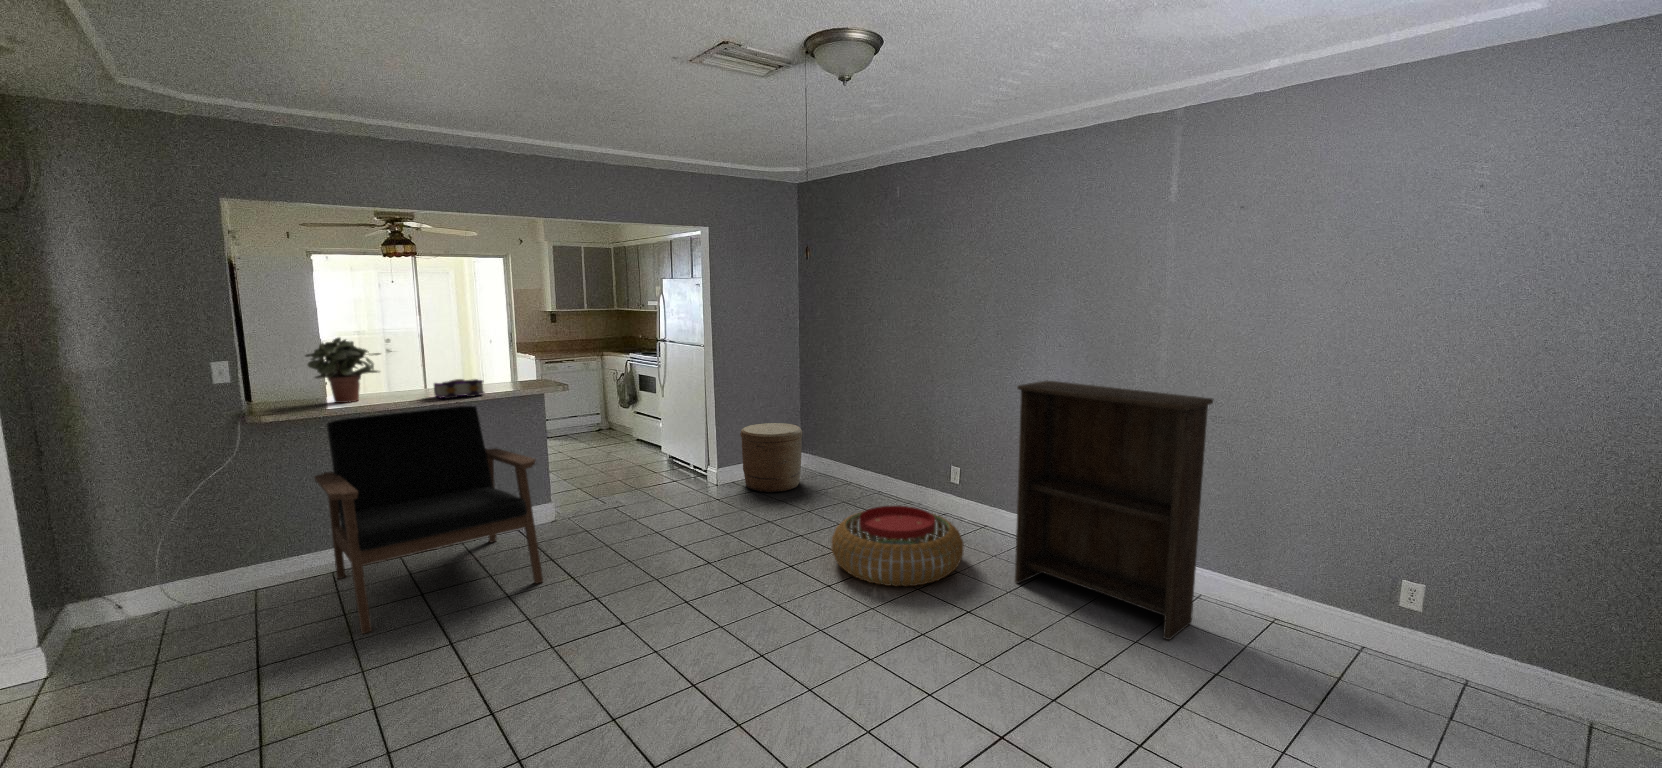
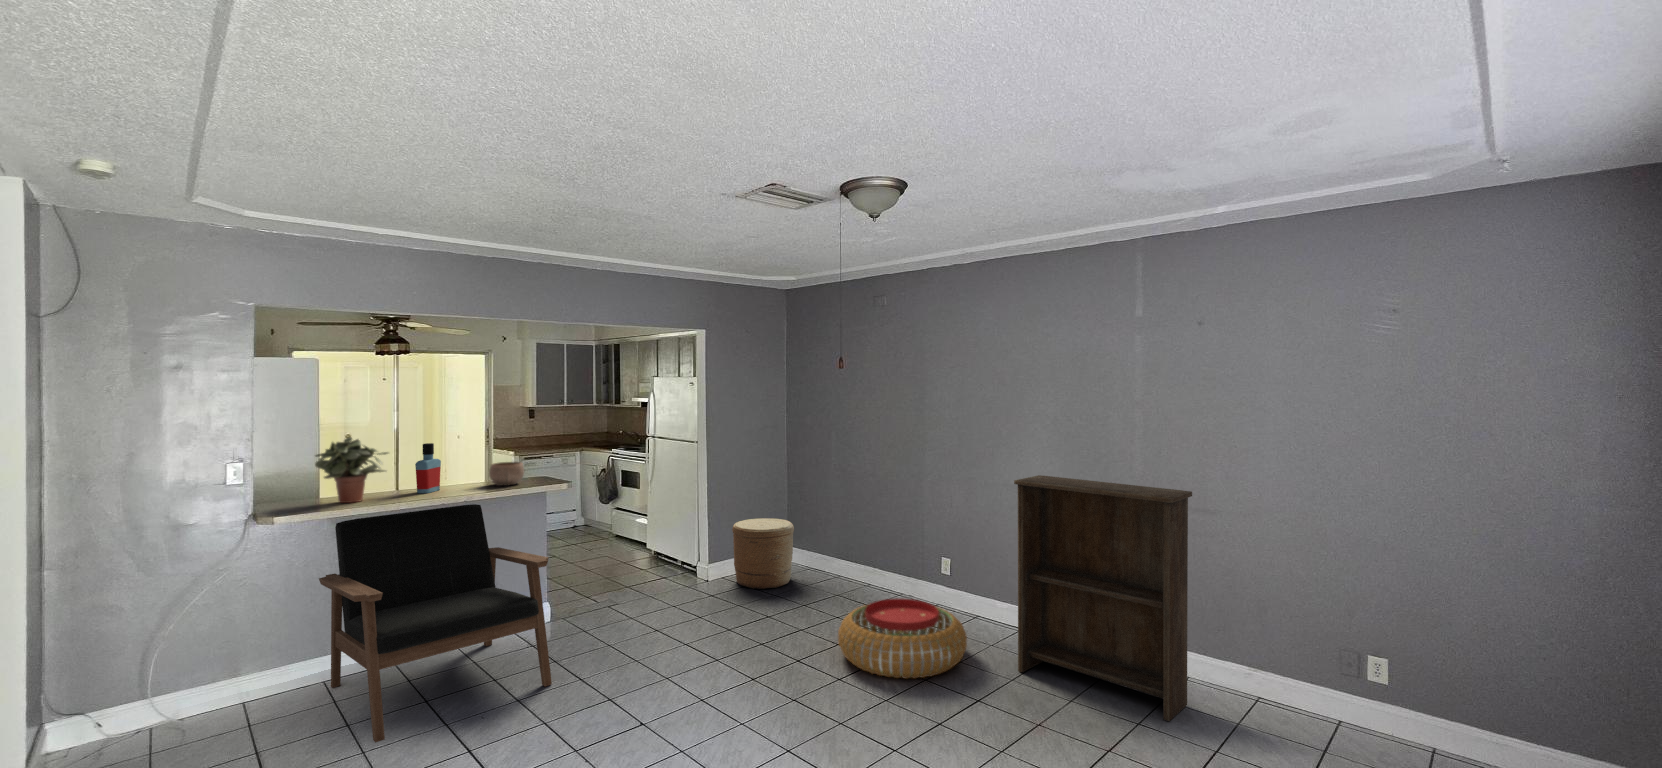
bottle: none [411,345,439,394] -> present [415,443,441,493]
bowl: none [489,364,524,388] -> present [489,462,524,486]
book: present [434,379,484,399] -> none [439,478,491,498]

